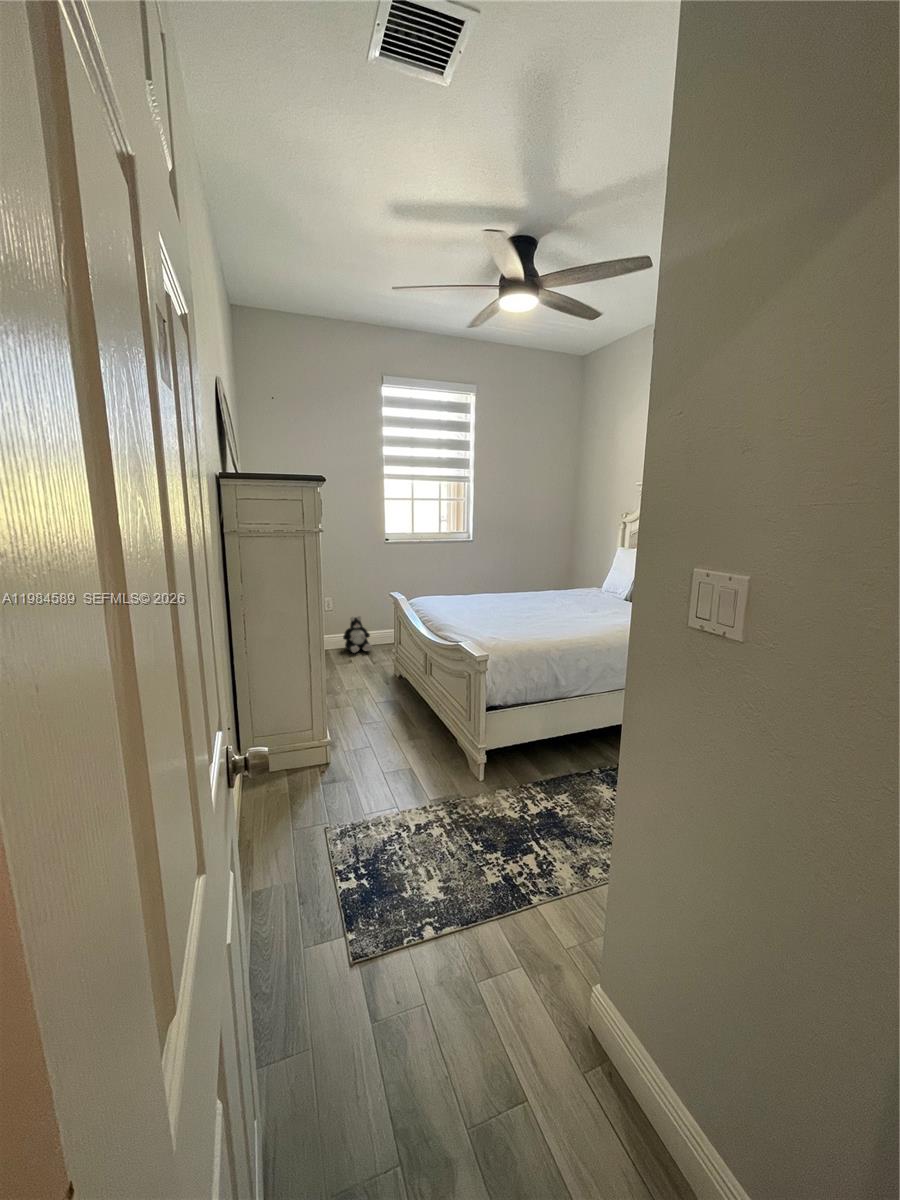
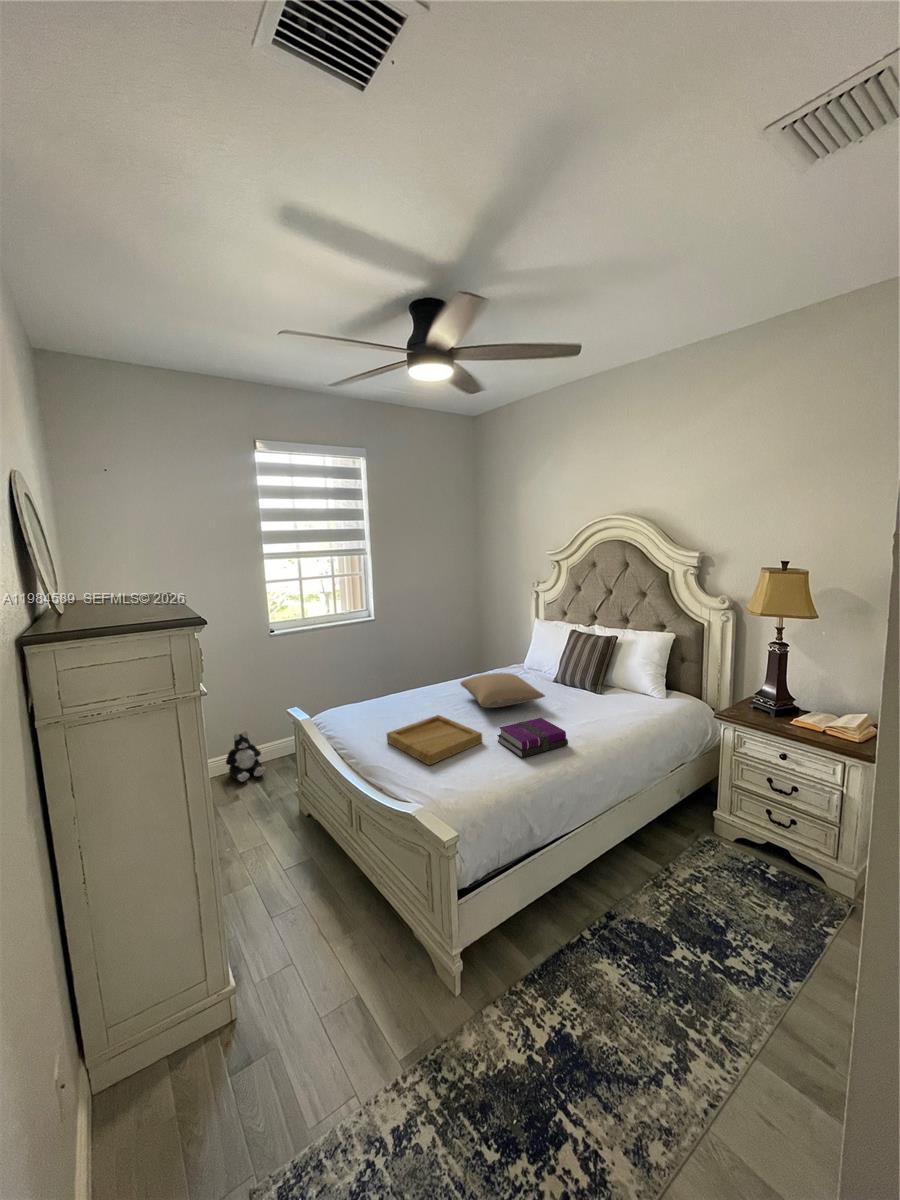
pillow: none [533,578,604,604] -> present [460,673,545,708]
tray: none [459,601,536,626] -> present [387,715,482,765]
notebook: none [549,608,610,630] -> present [497,718,568,758]

